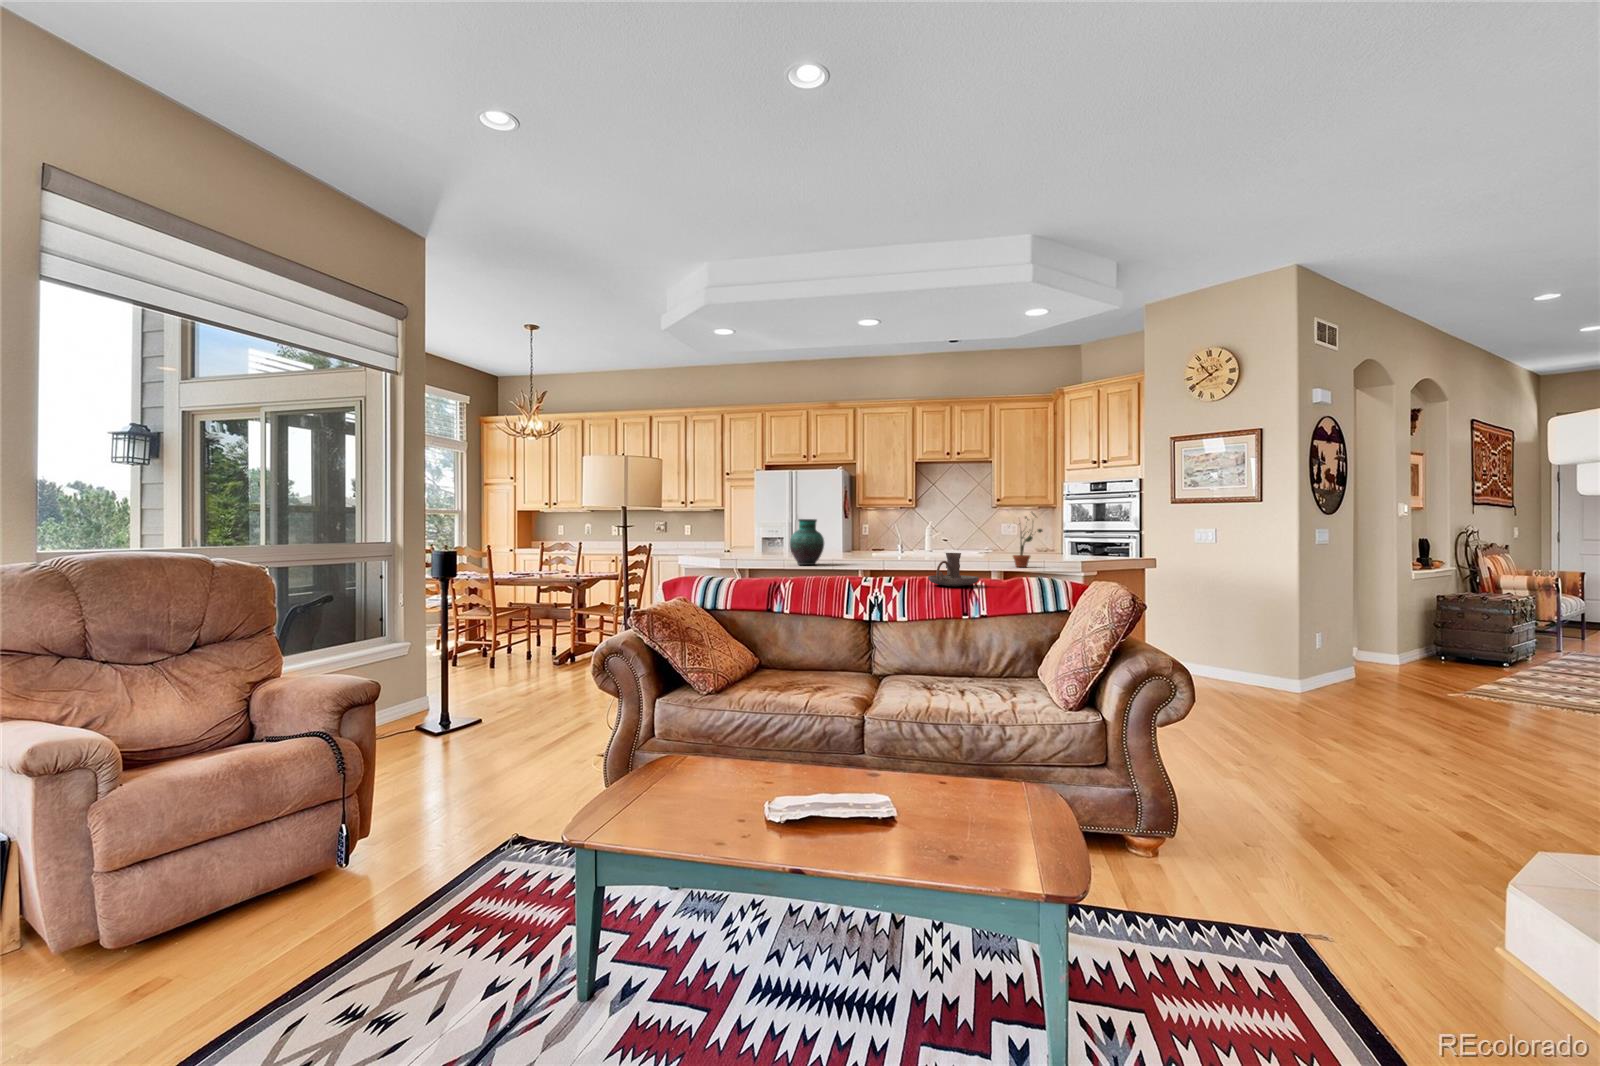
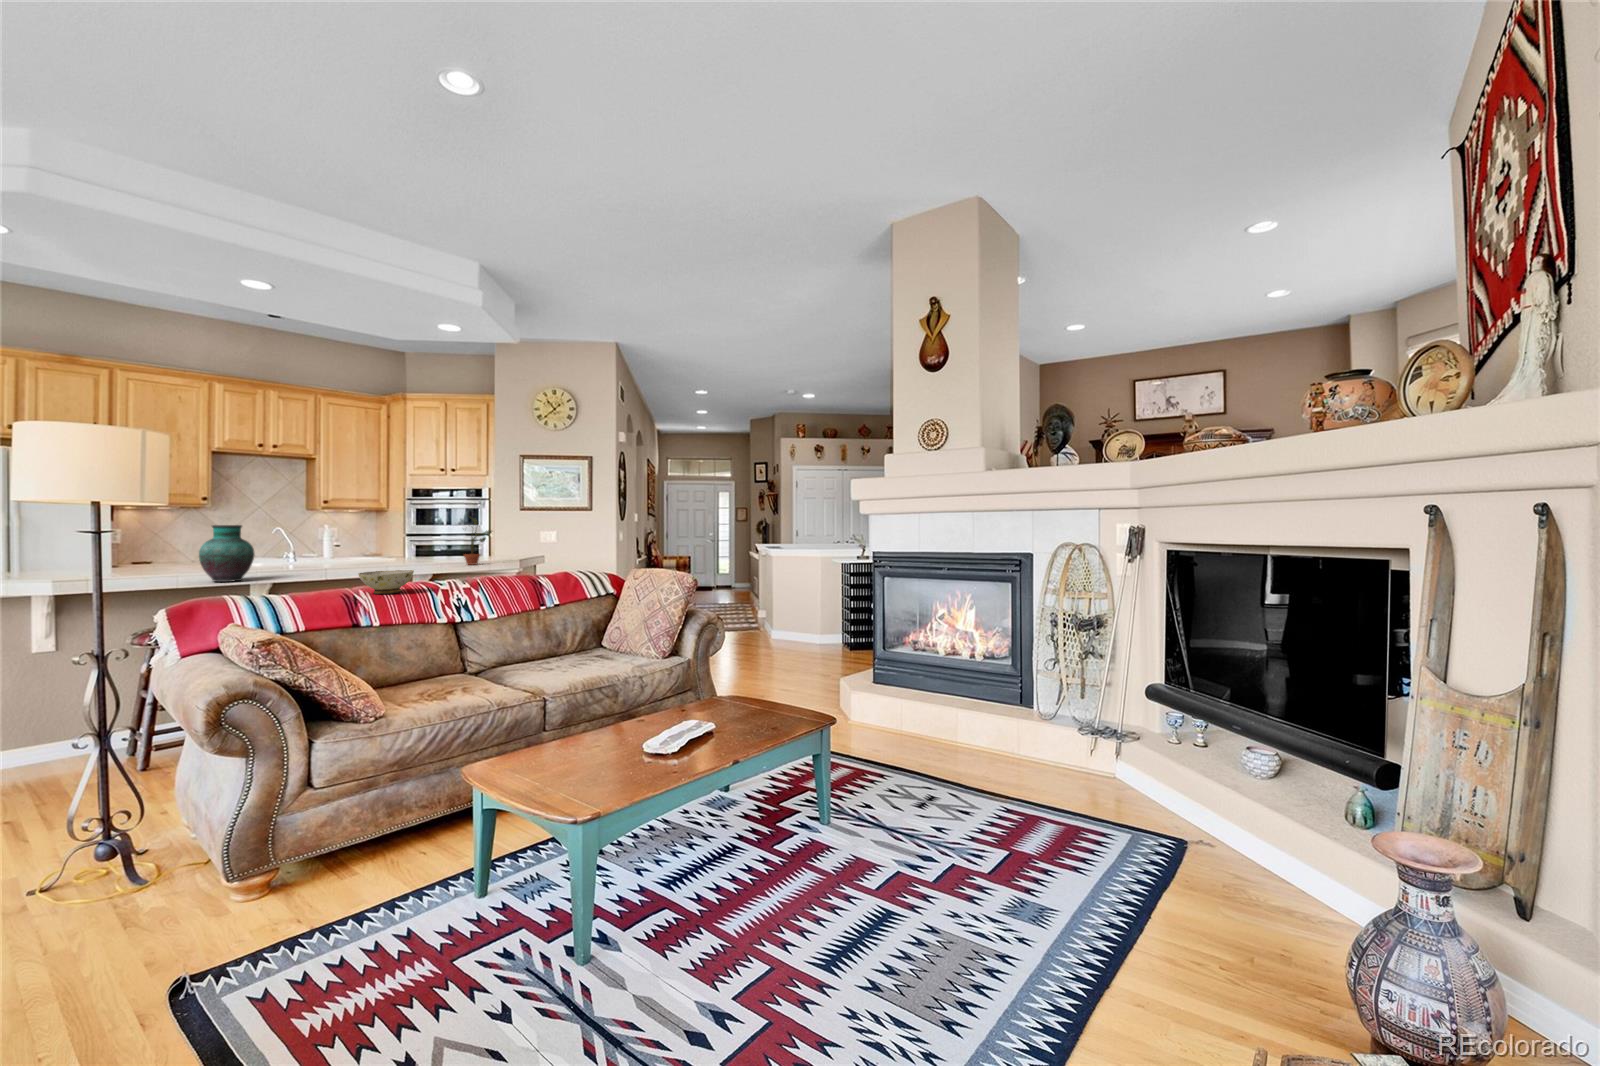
candle holder: present [928,553,979,586] -> none [496,554,542,583]
ceramic bowl: none [798,561,844,582] -> present [358,570,414,594]

